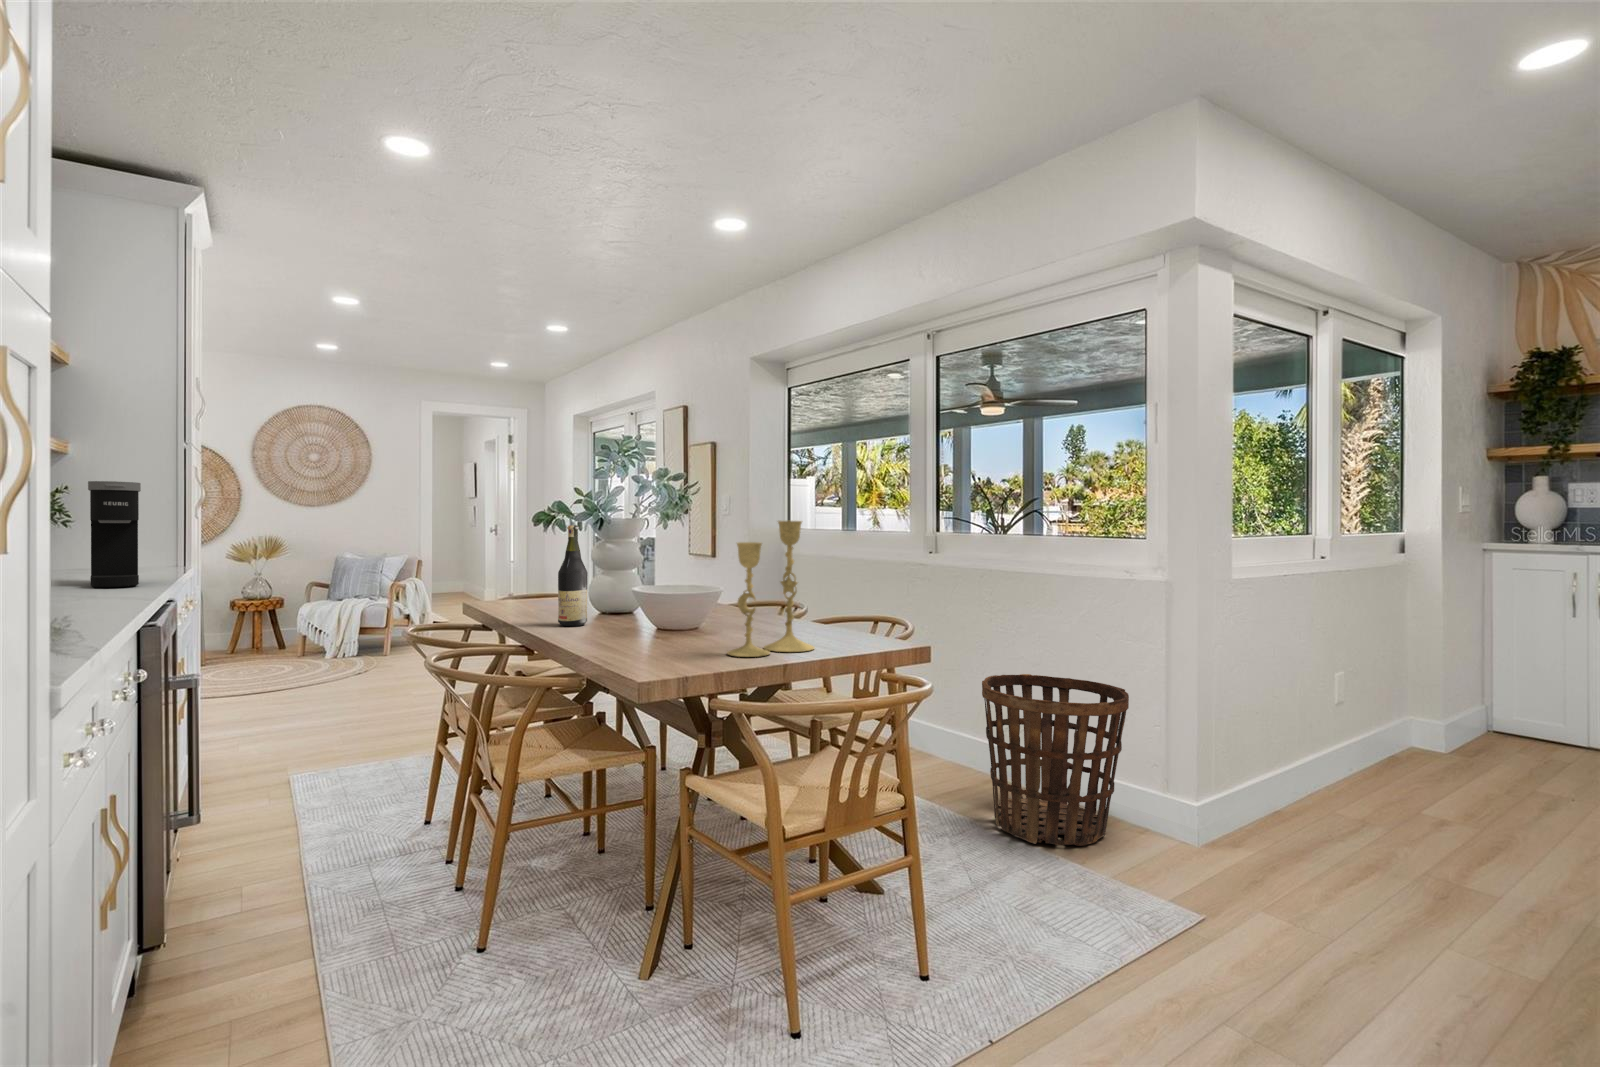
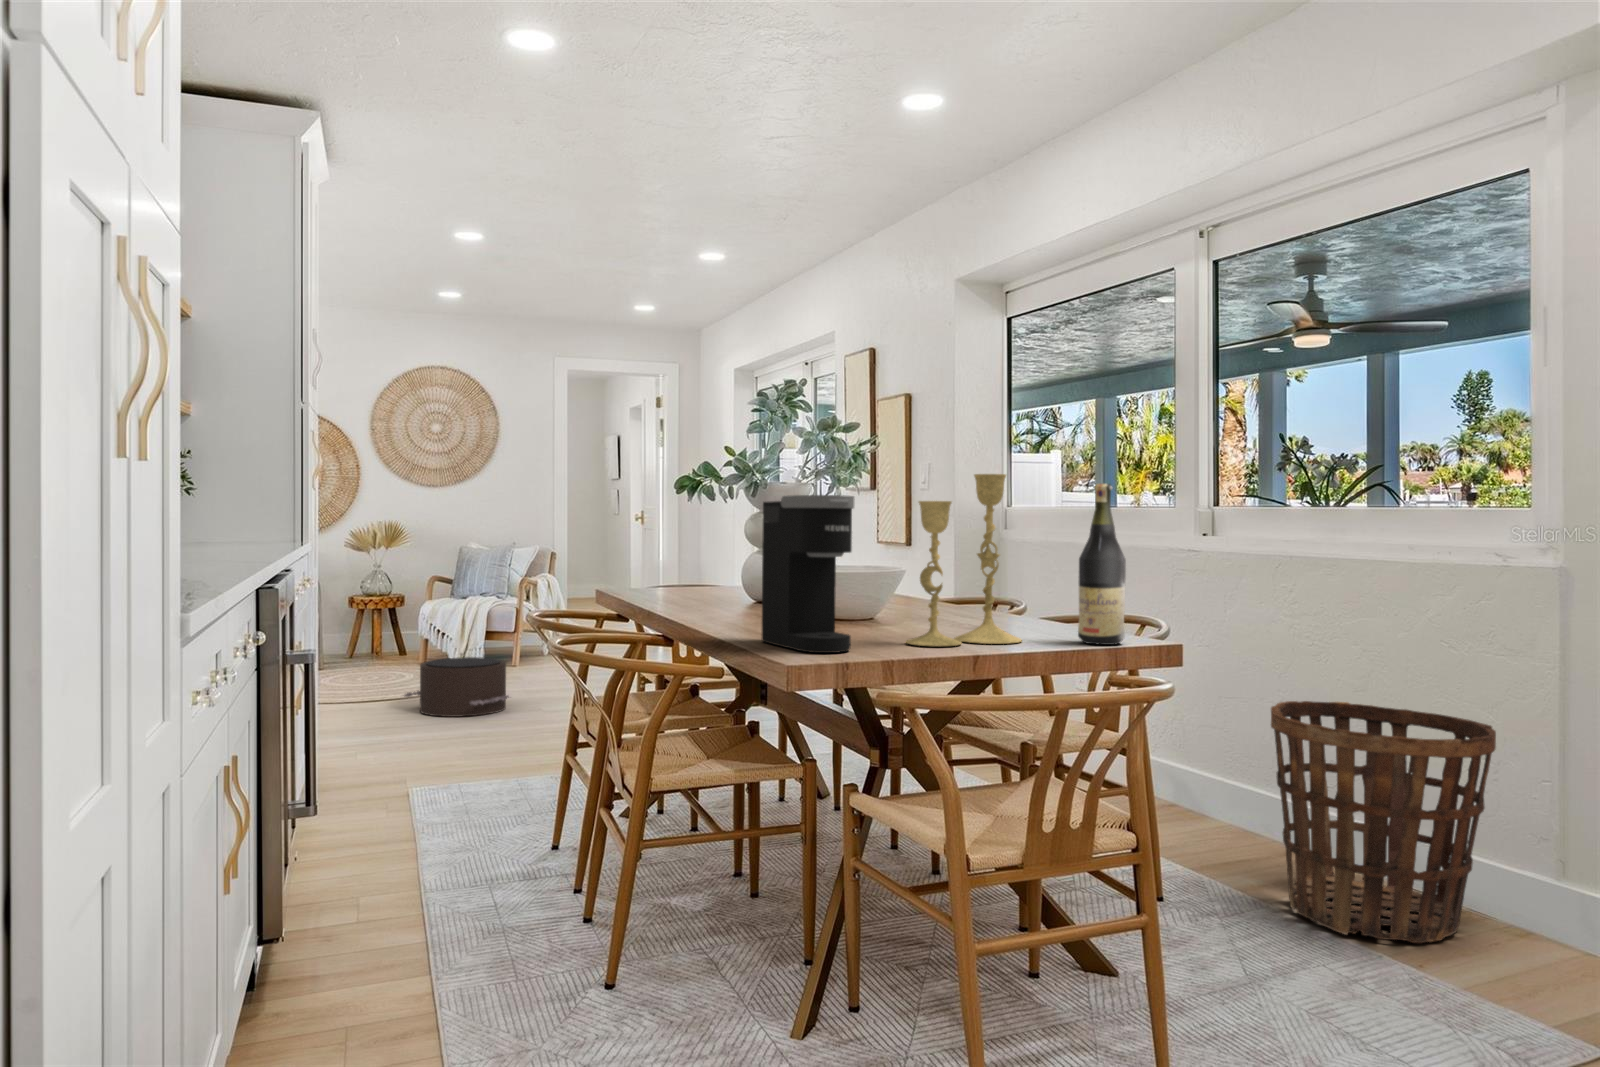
coffee maker: present [88,481,141,587] -> present [762,495,855,653]
wine bottle: present [558,525,588,626] -> present [1078,484,1126,645]
pouf: none [283,653,384,704] -> present [404,657,509,717]

